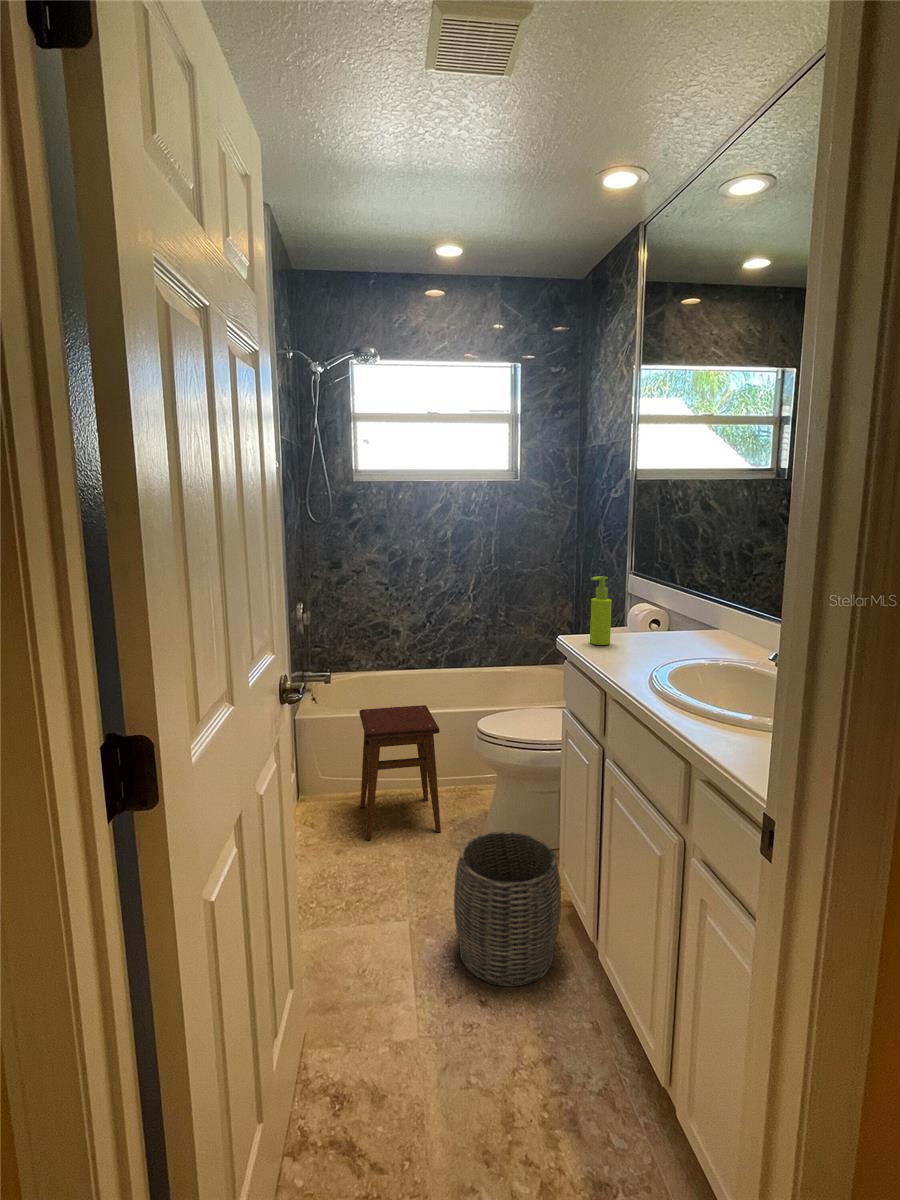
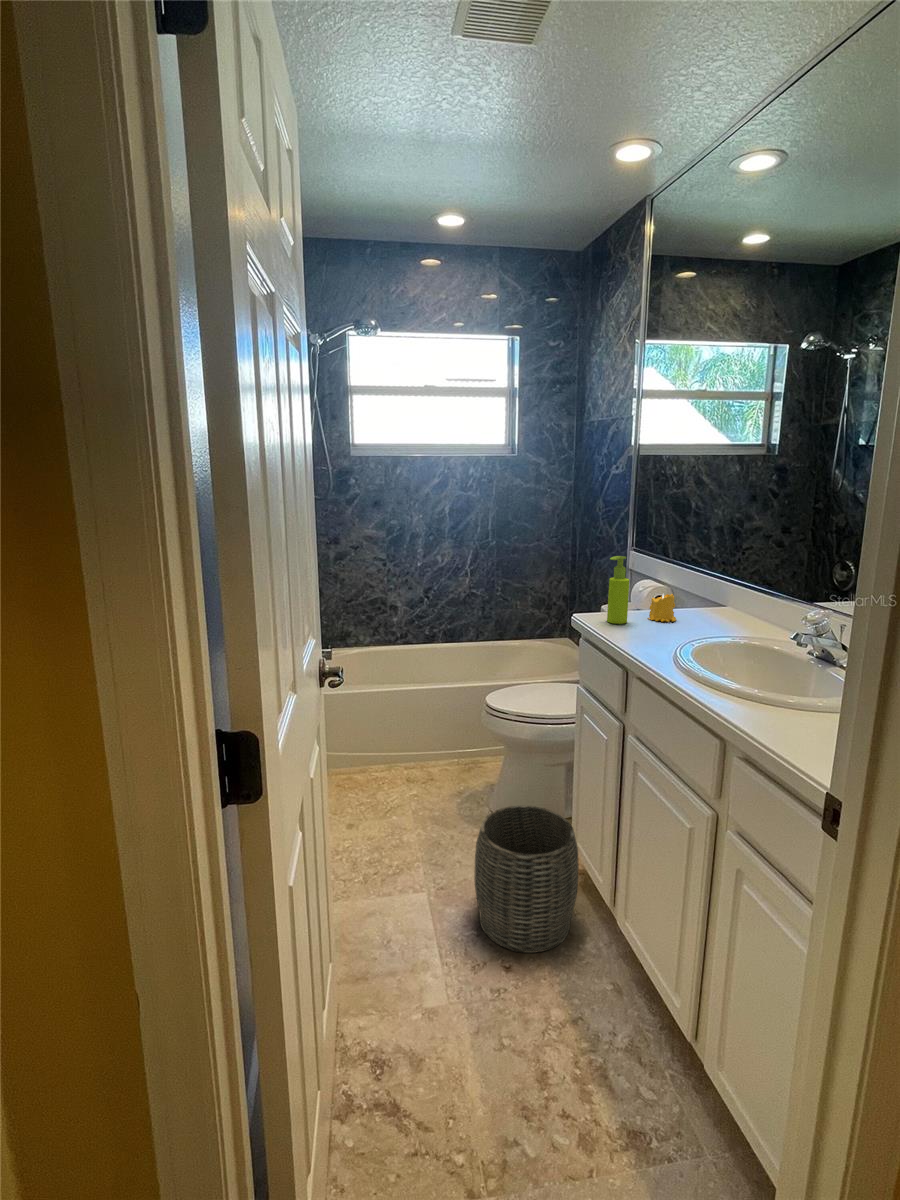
candle: none [632,613,662,644] -> present [648,594,676,622]
stool: present [359,705,441,840] -> none [365,682,449,815]

